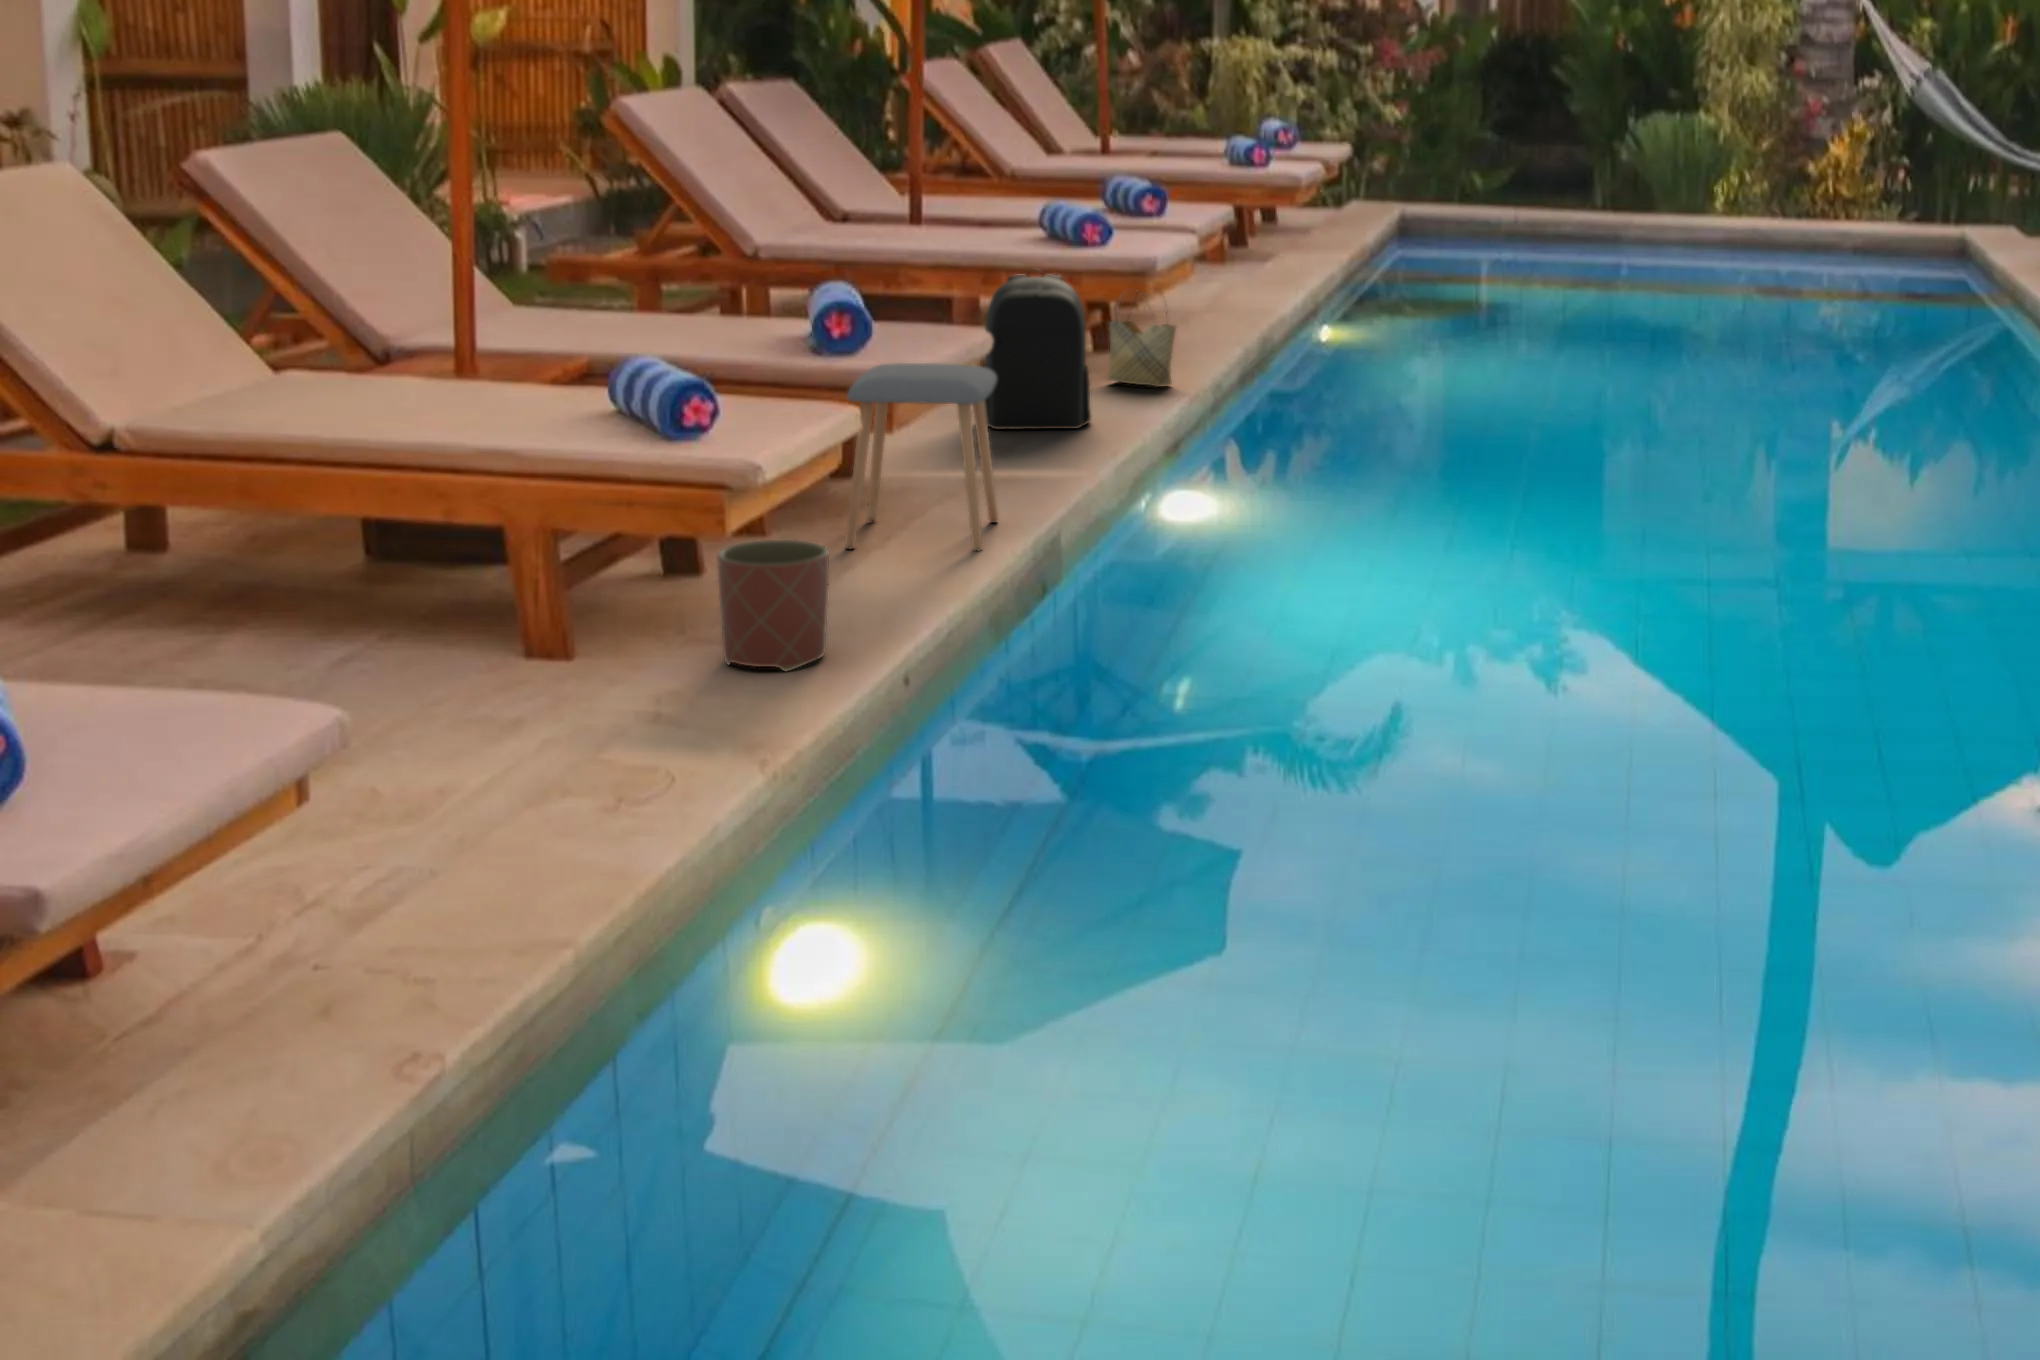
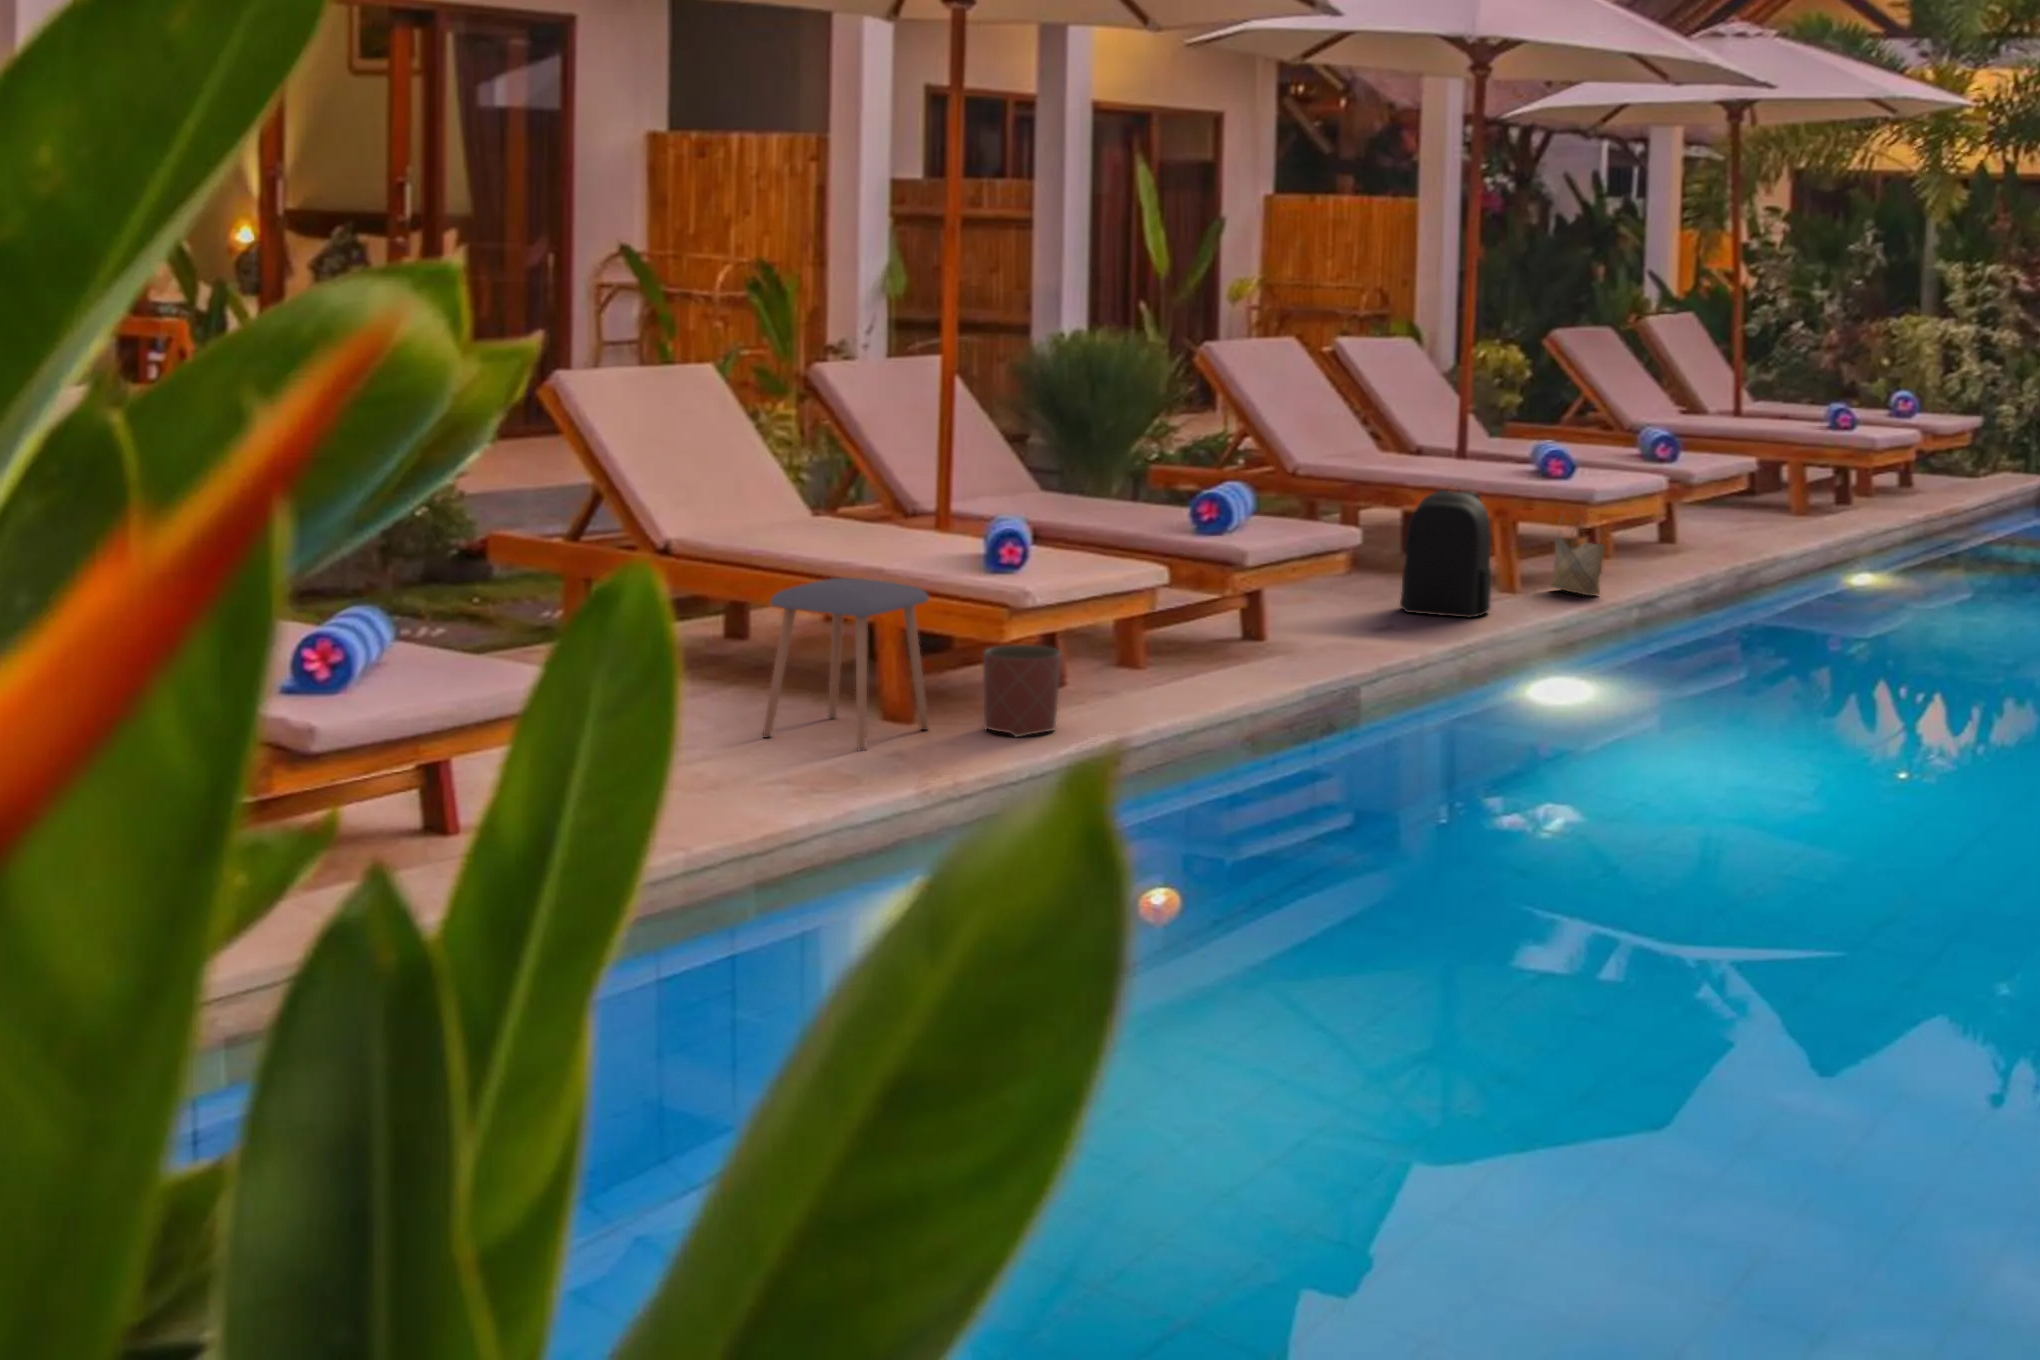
stool: present [845,363,998,551] -> present [763,577,928,751]

